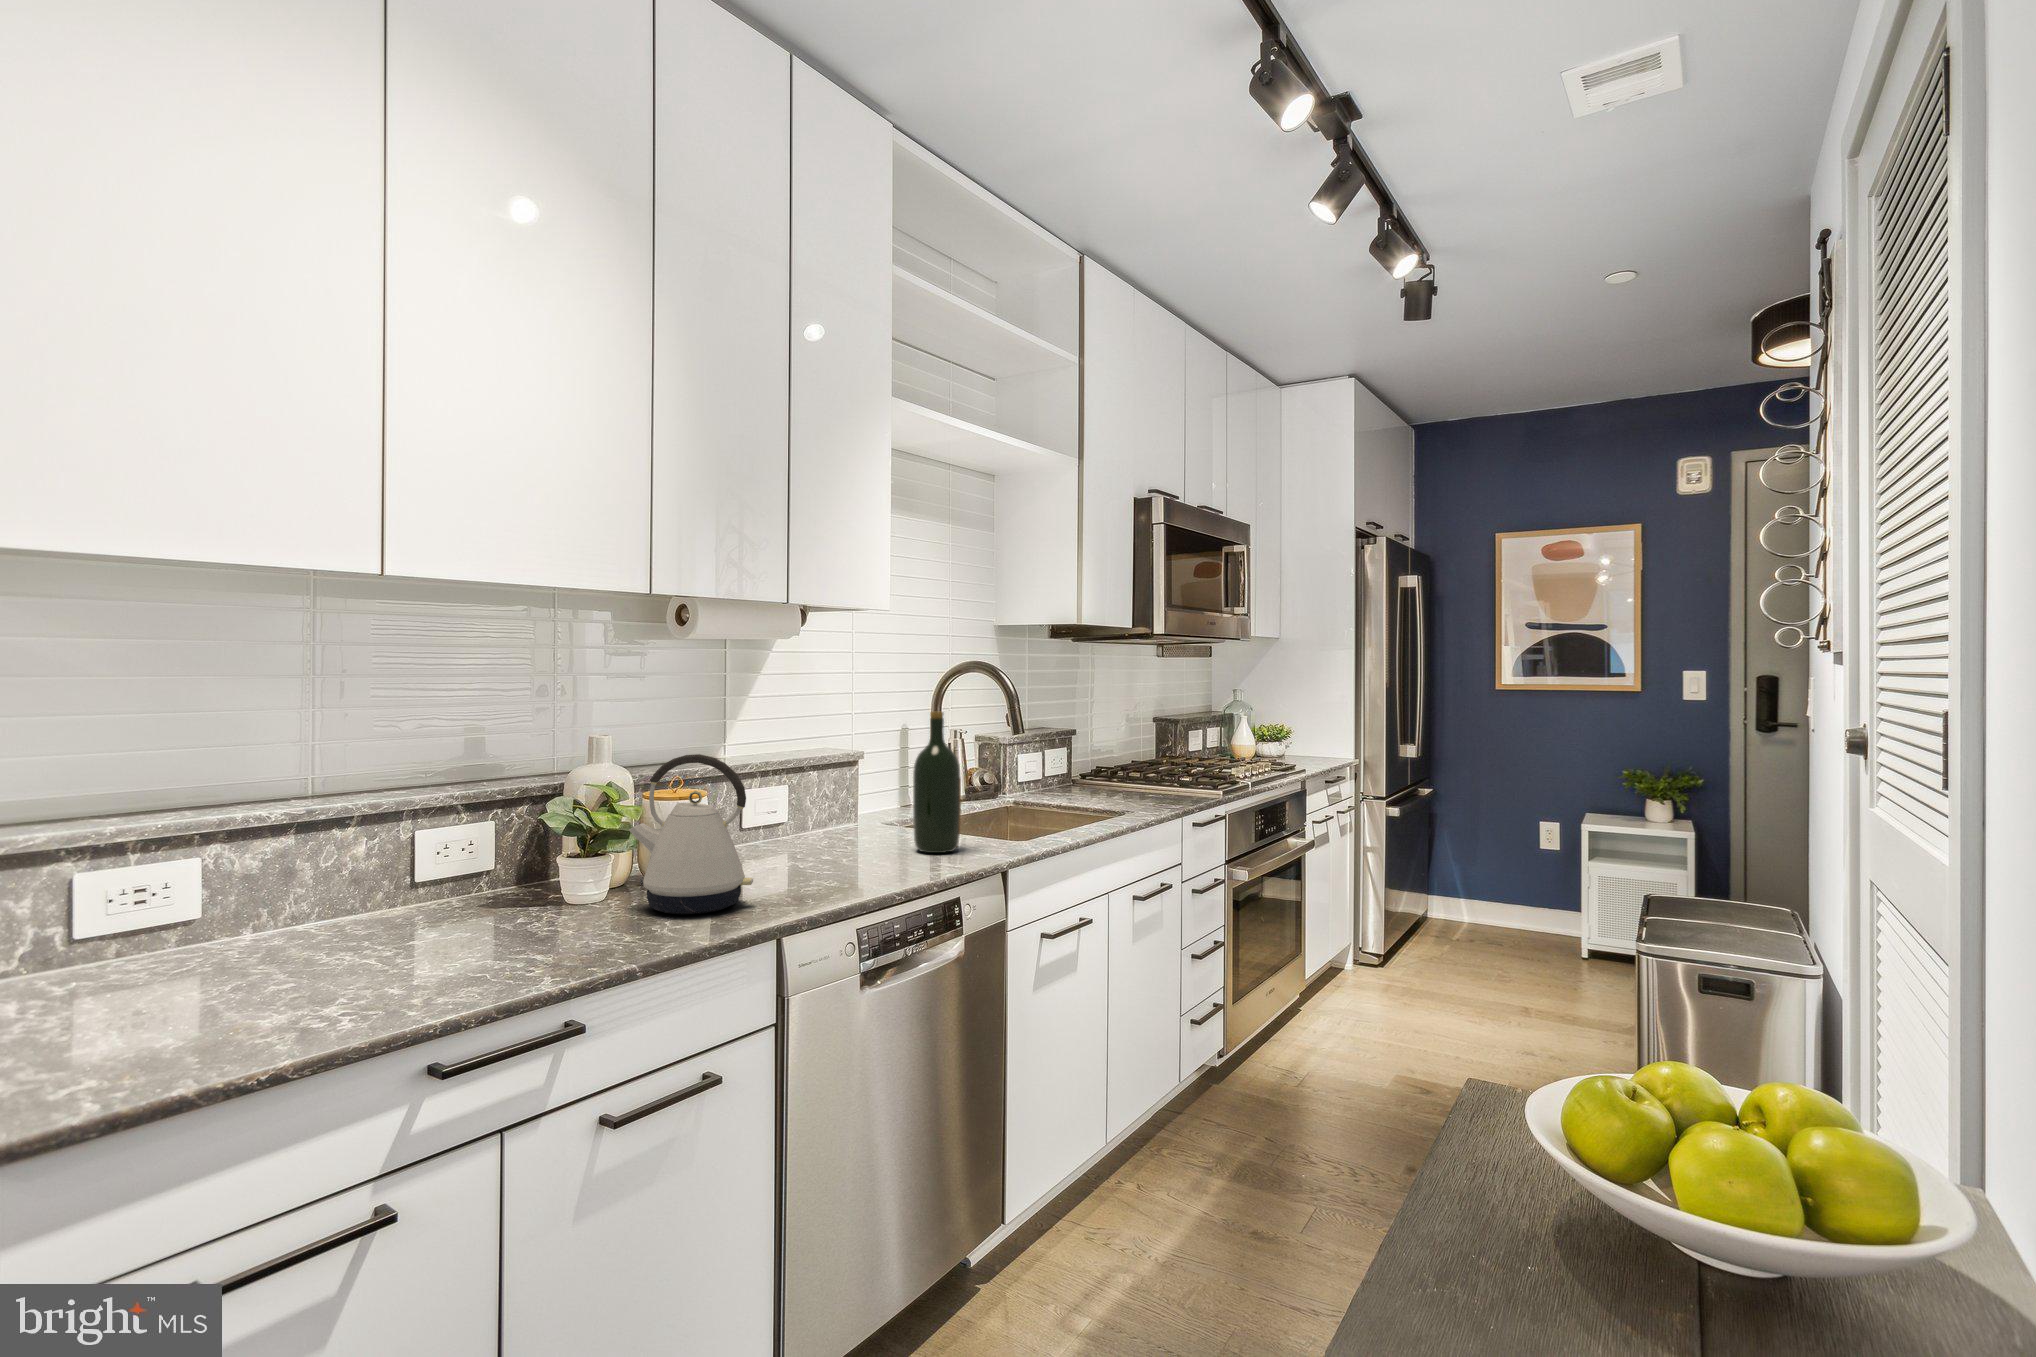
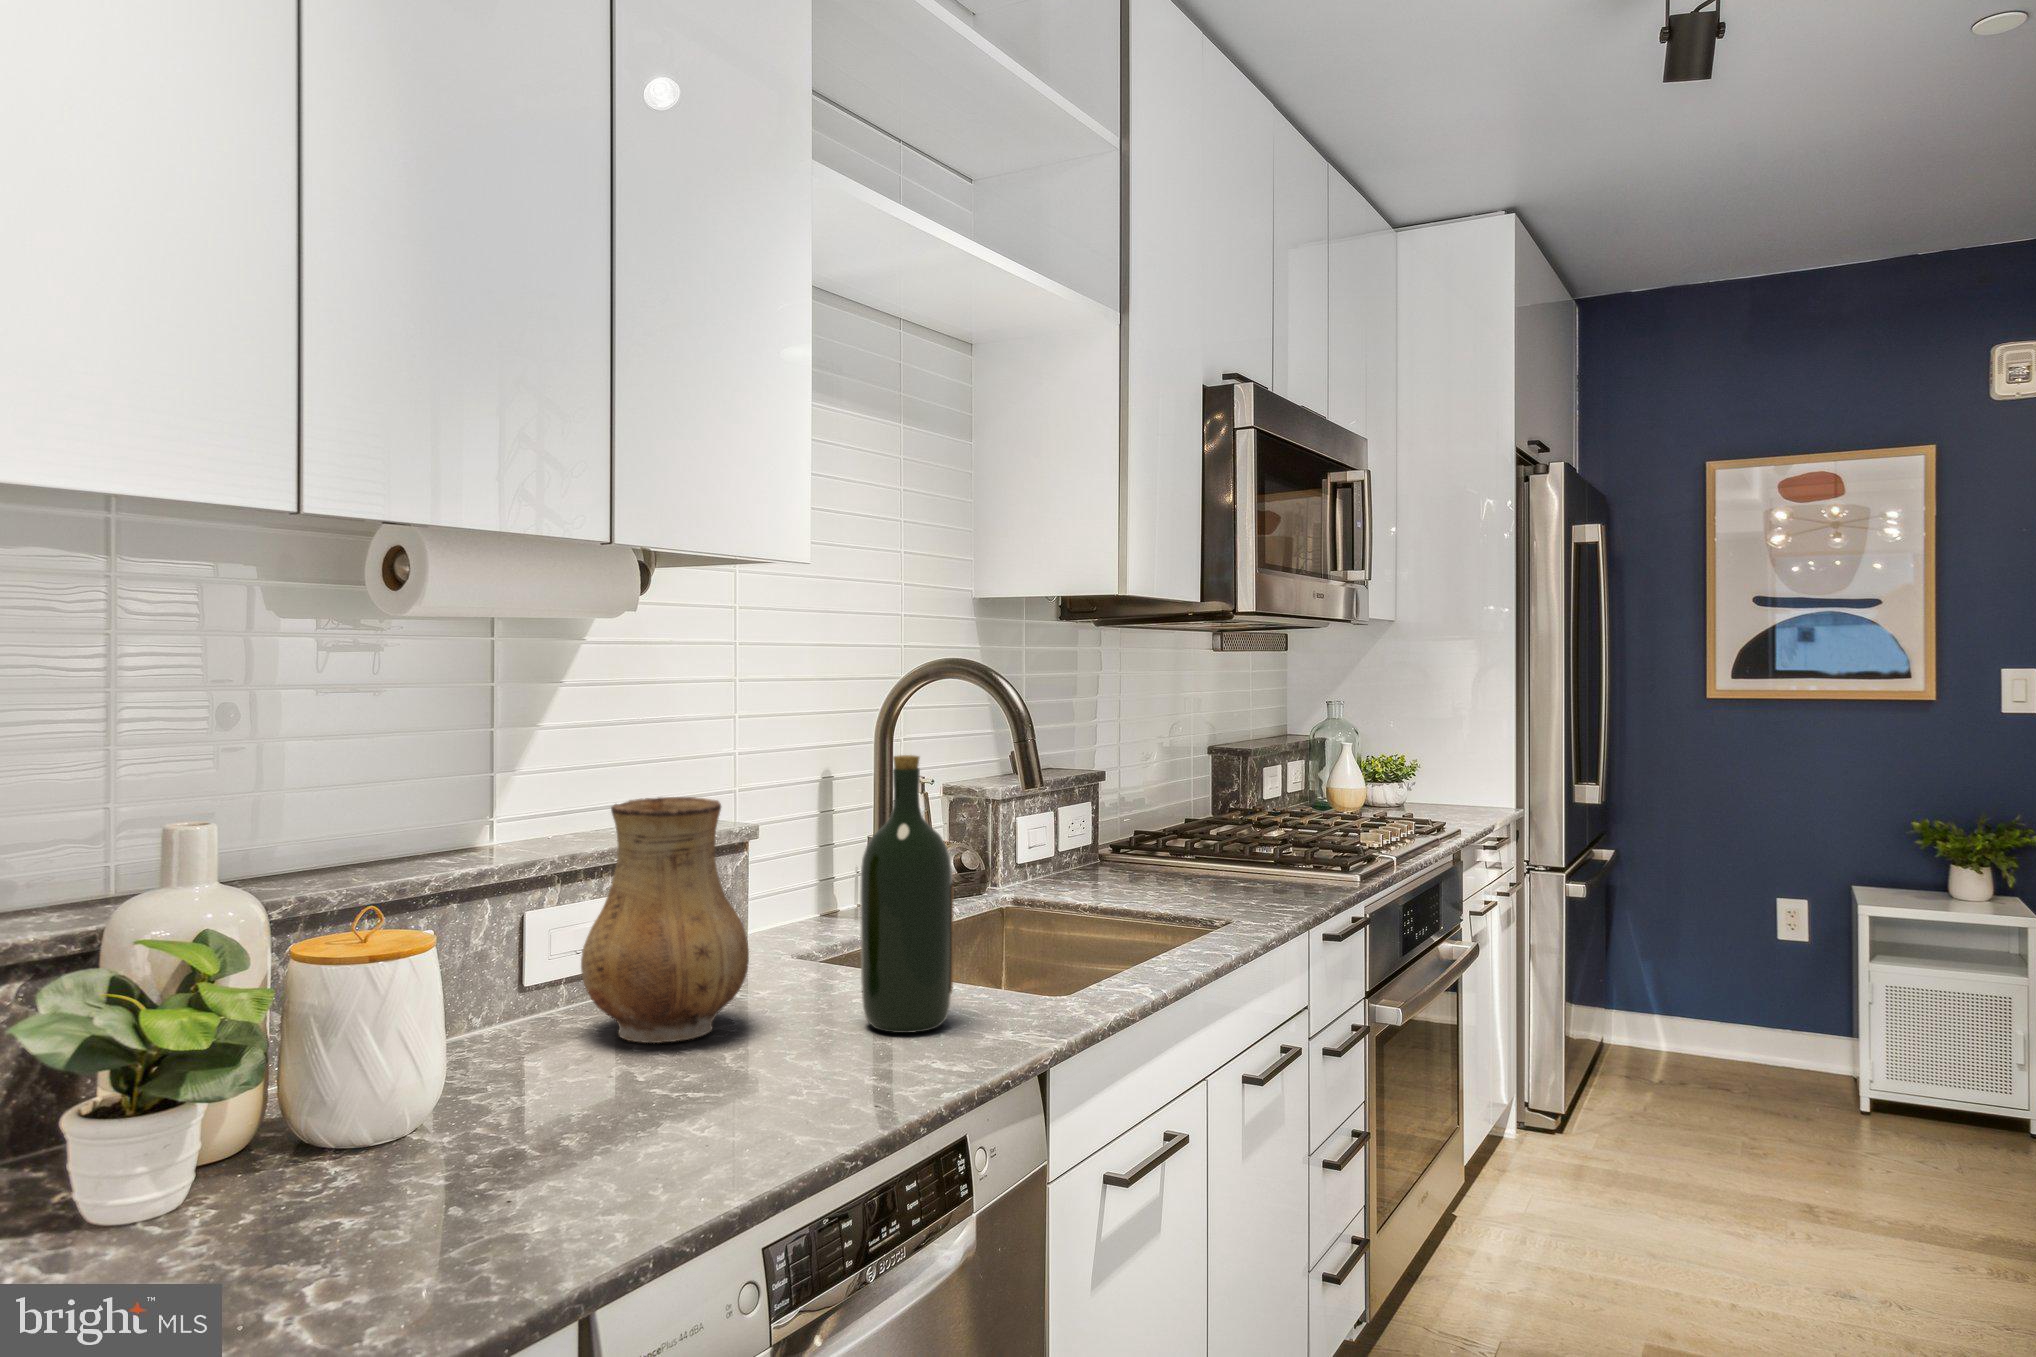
ceramic pitcher: none [772,732,856,855] -> present [581,797,749,1043]
kettle: present [629,754,753,914] -> none [238,872,532,1251]

